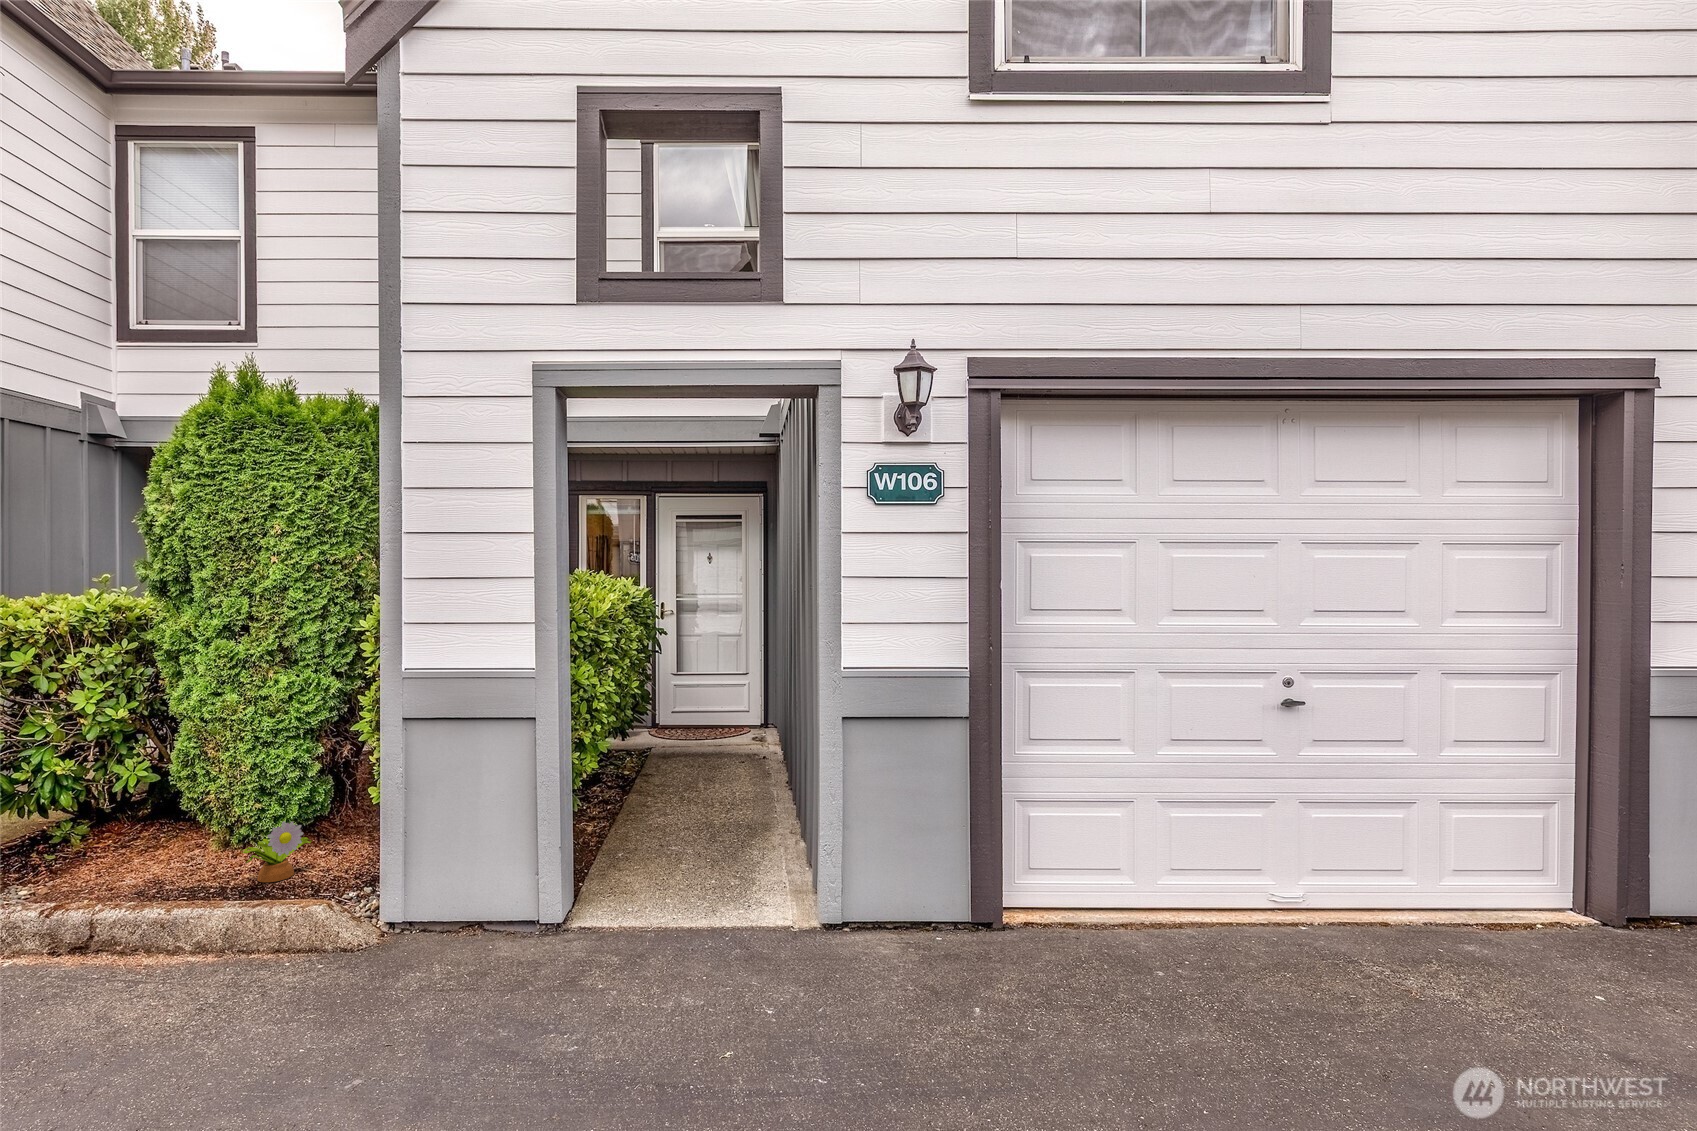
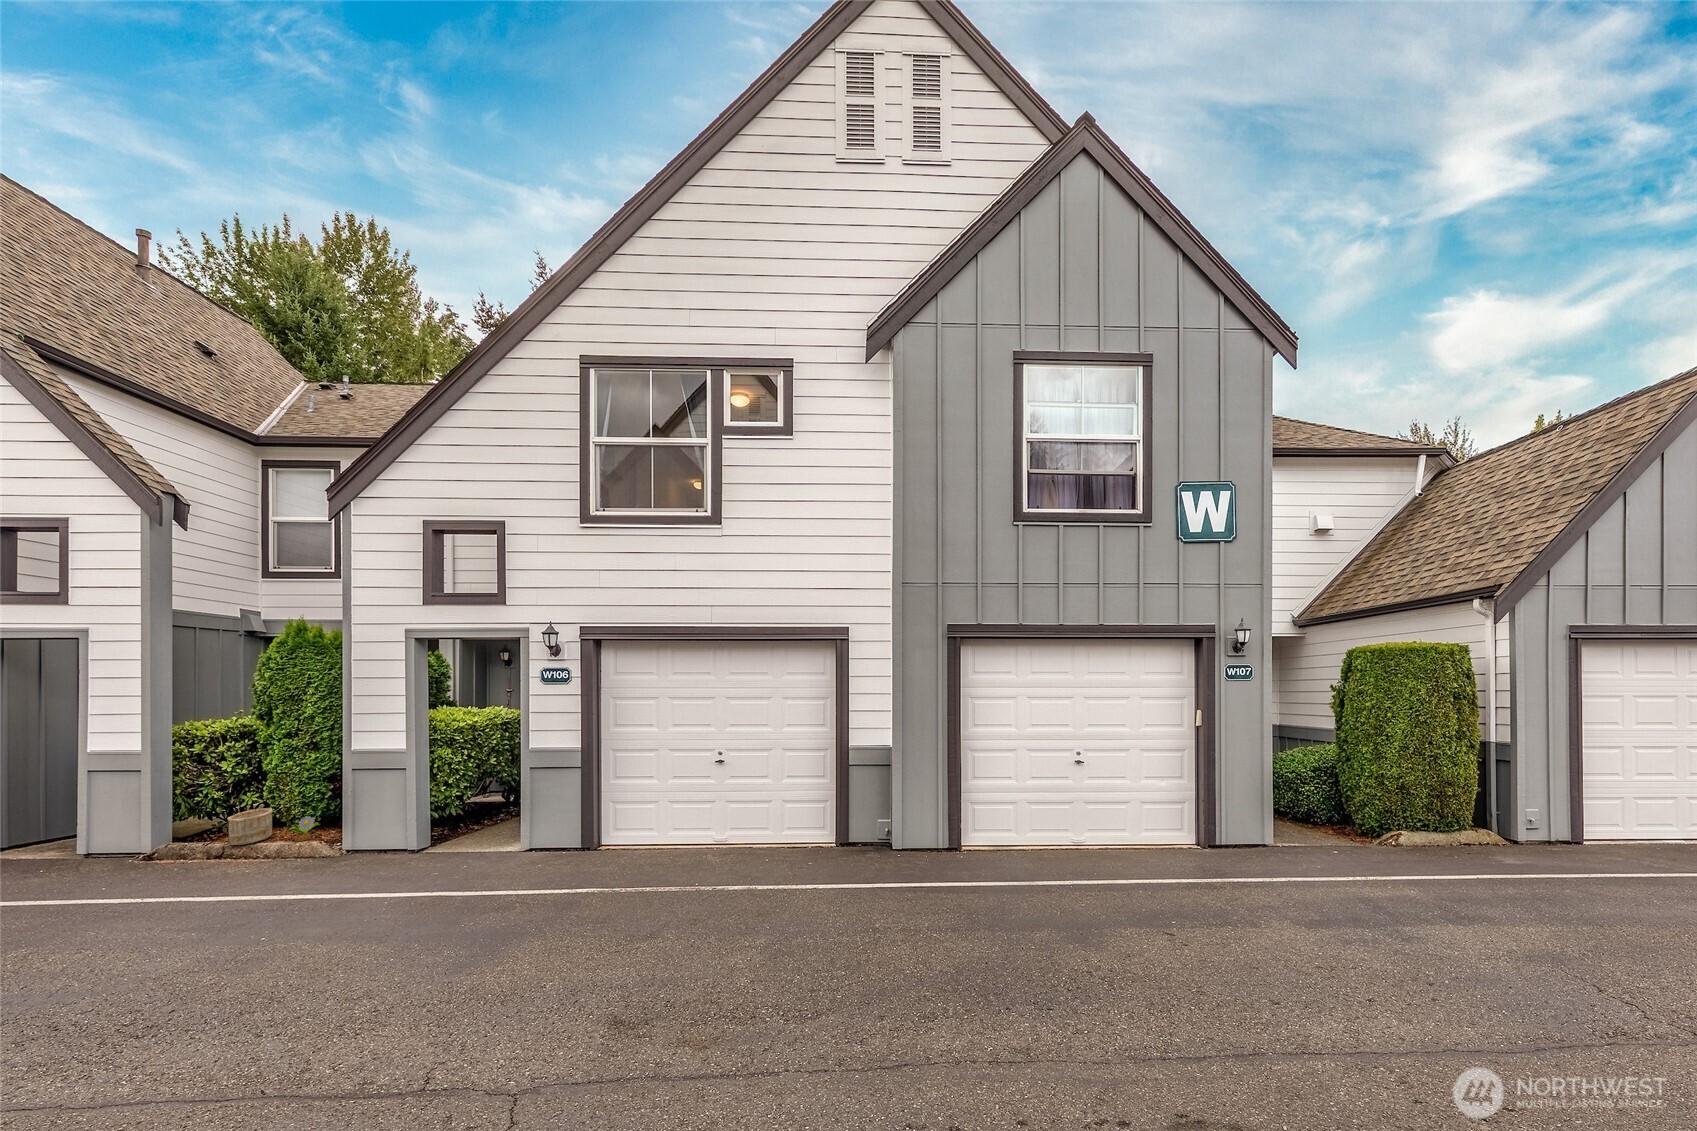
wooden bucket: none [91,801,198,889] -> present [227,808,273,845]

